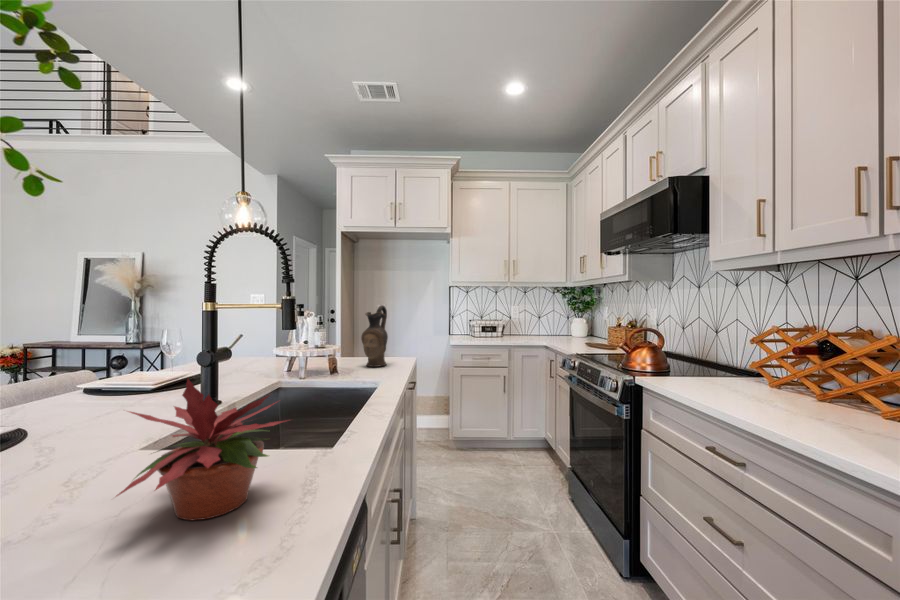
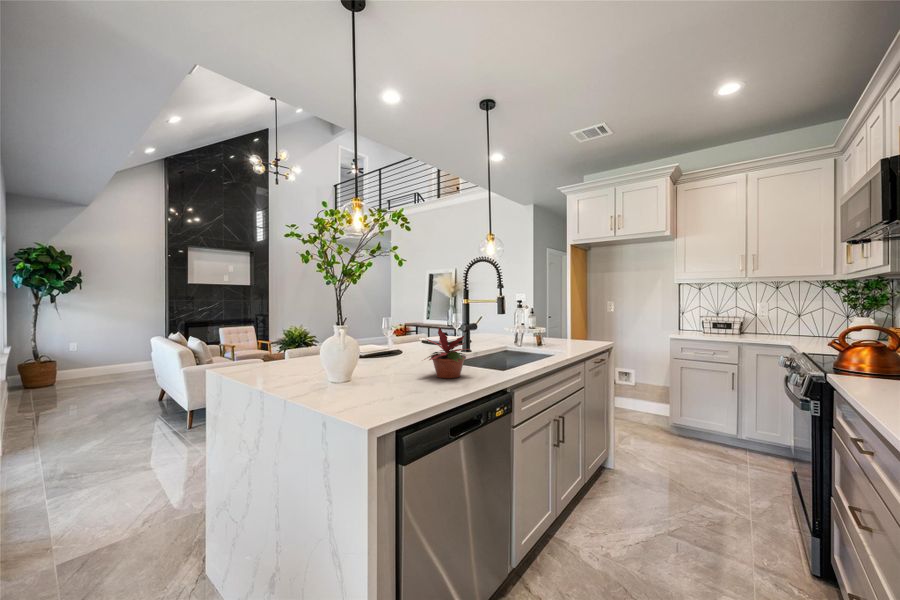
ceramic pitcher: present [361,305,388,367] -> none [562,302,583,345]

